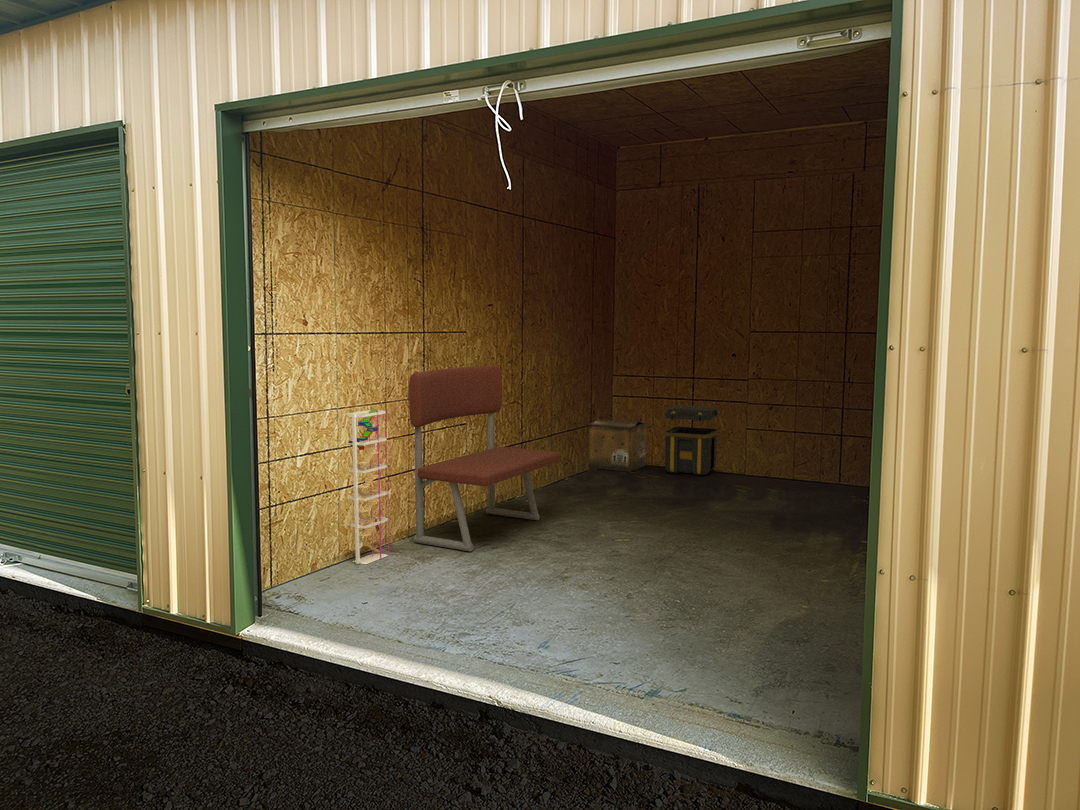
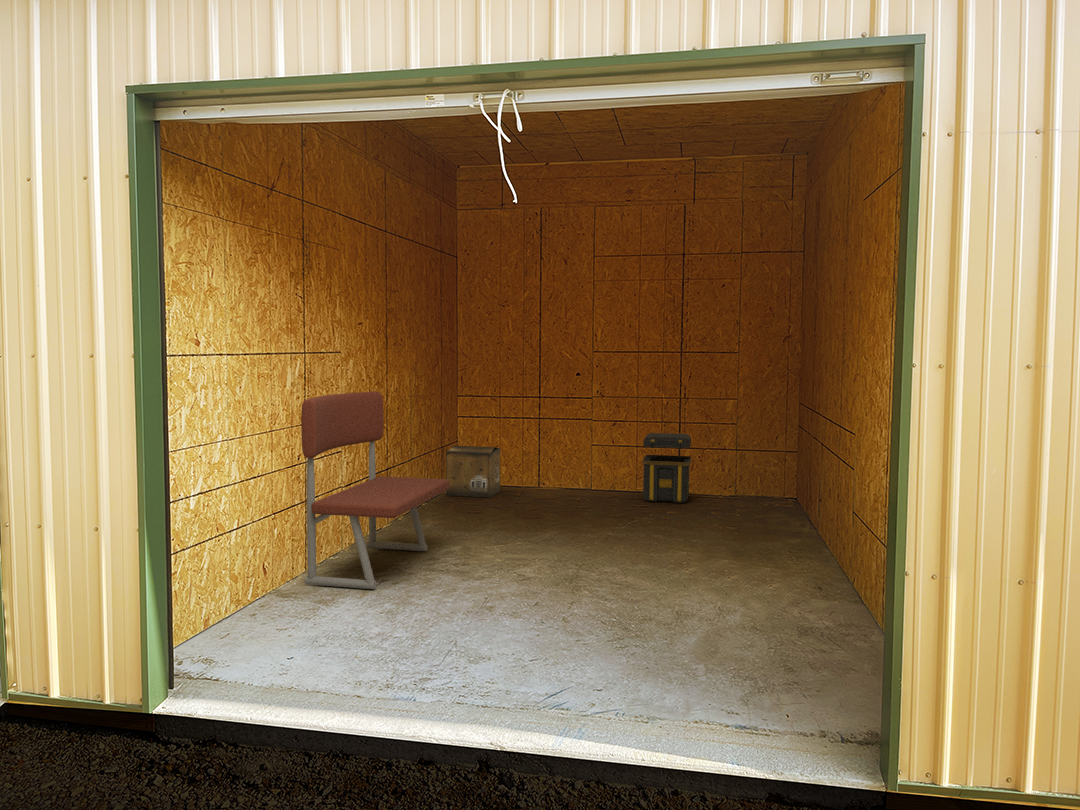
toolbox: present [664,405,718,475] -> present [643,433,691,503]
shelving unit: present [348,409,389,564] -> none [240,439,284,614]

